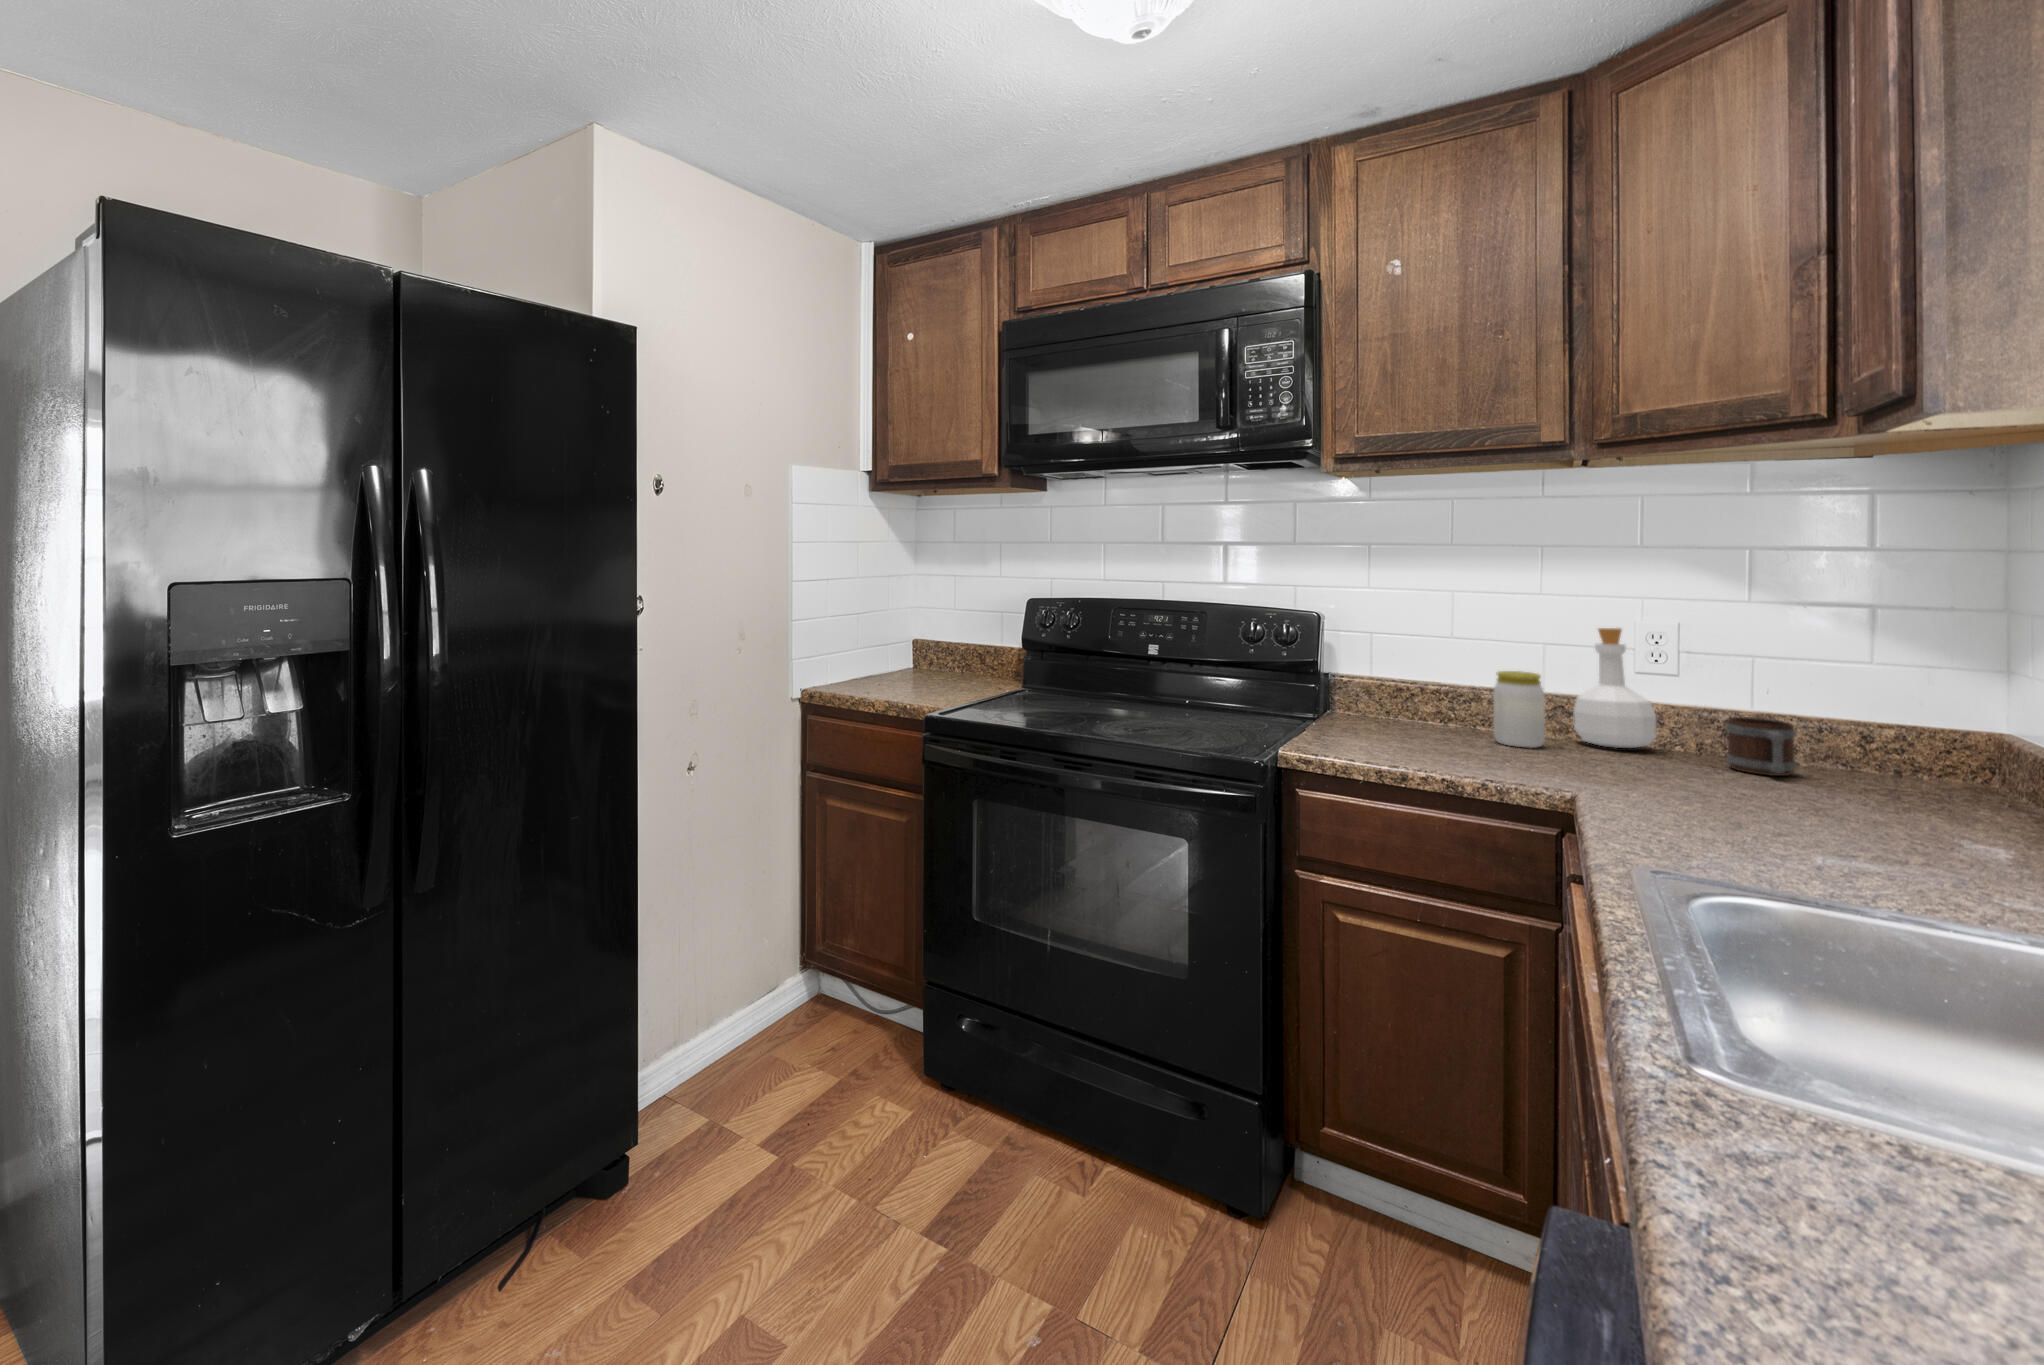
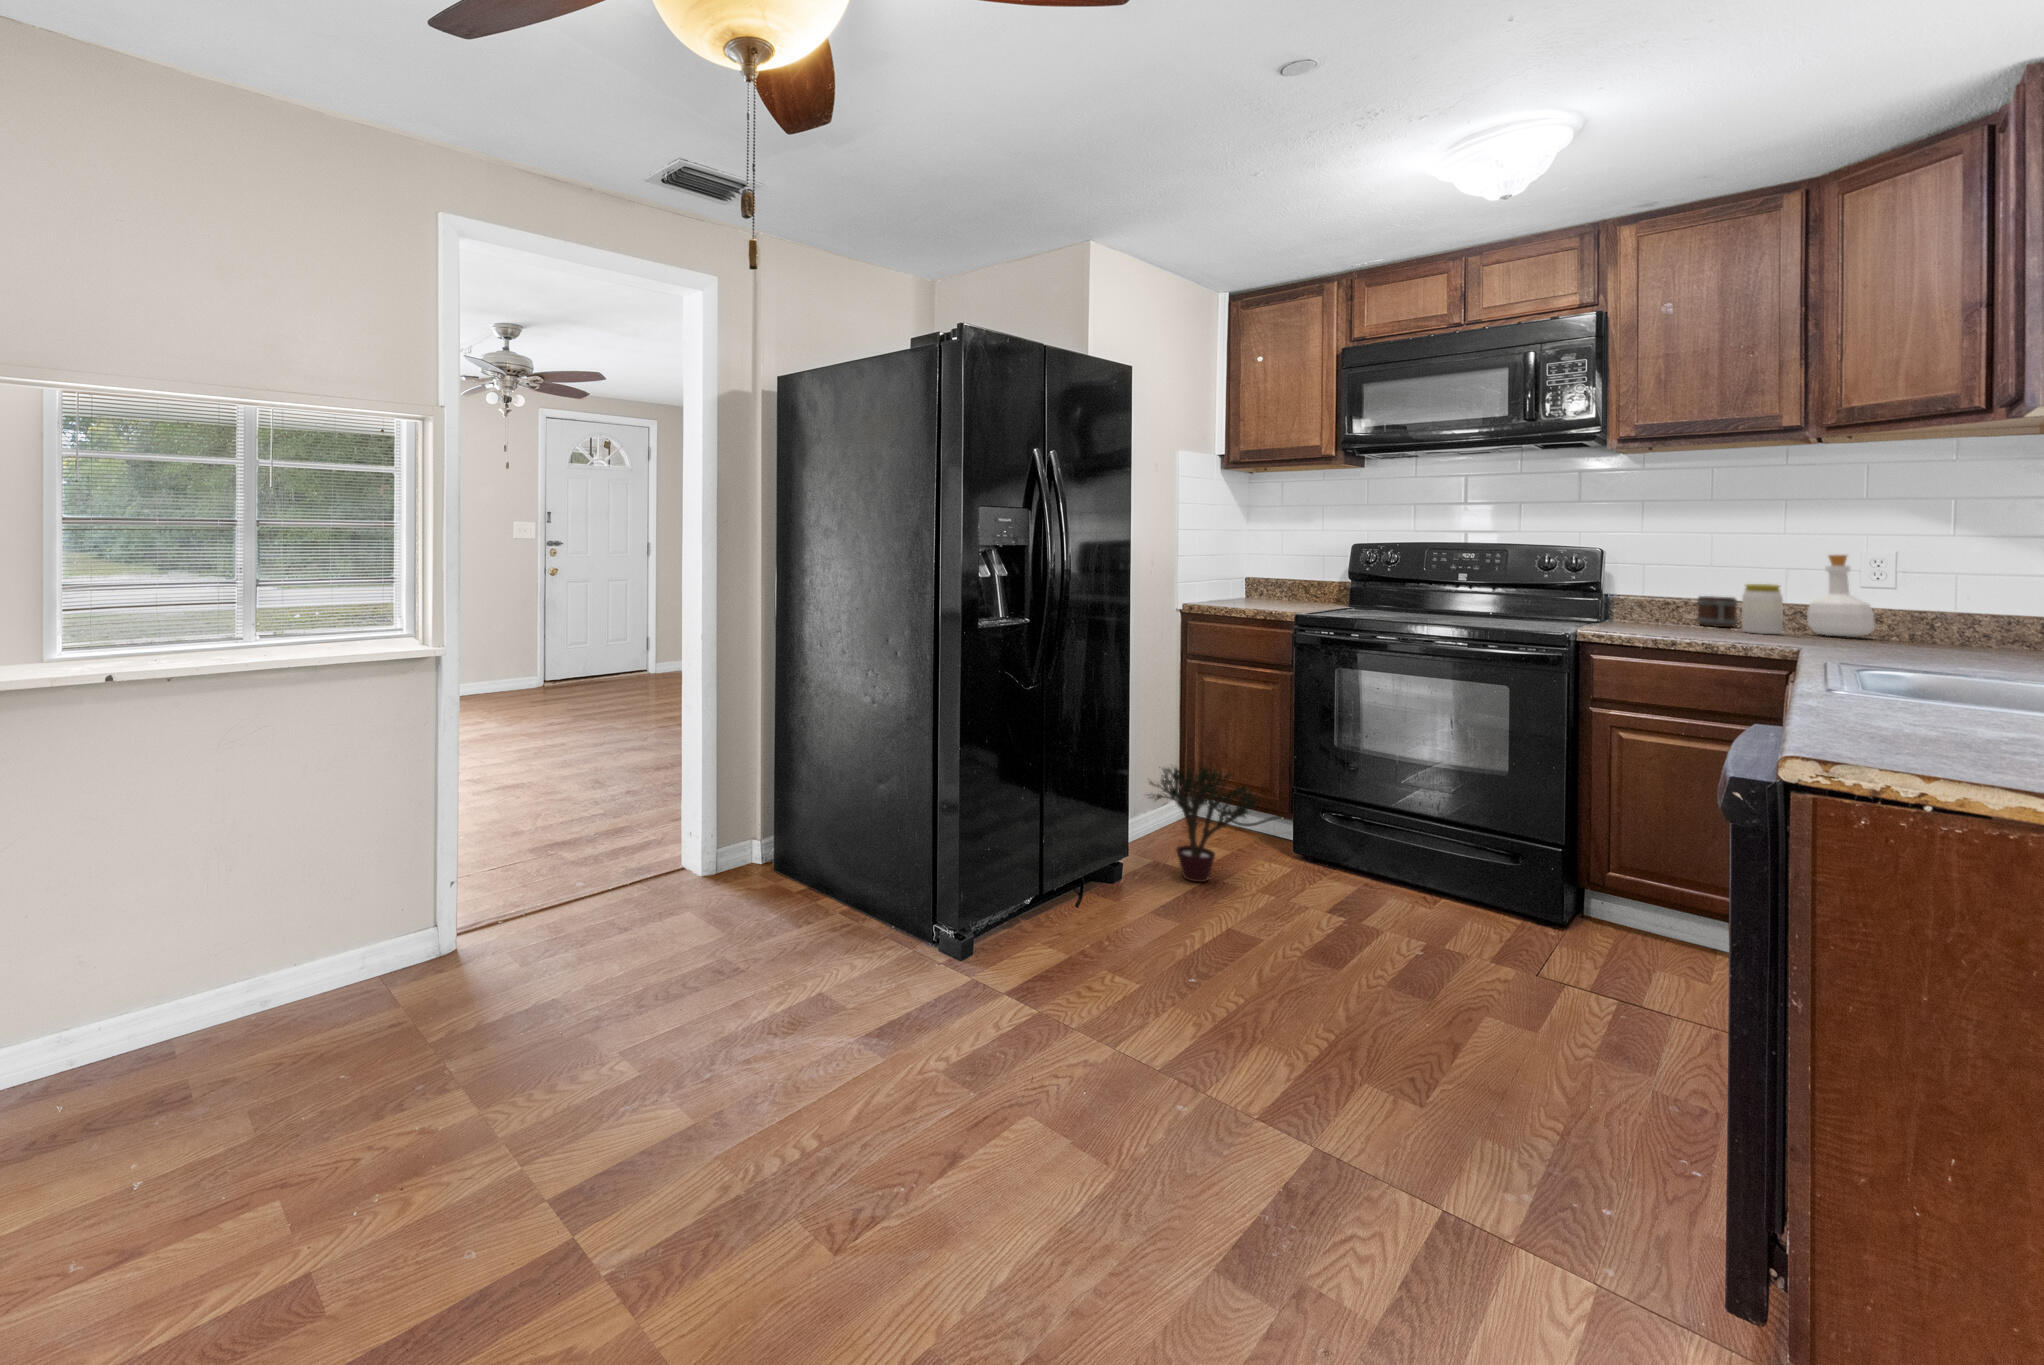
mug: present [1726,717,1796,776] -> present [1697,596,1737,627]
potted plant: none [668,955,858,1166] -> present [1150,768,1259,882]

